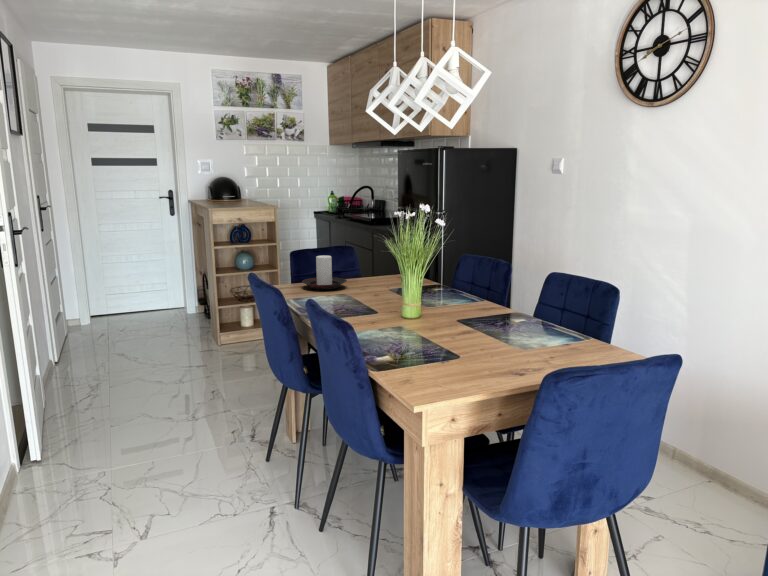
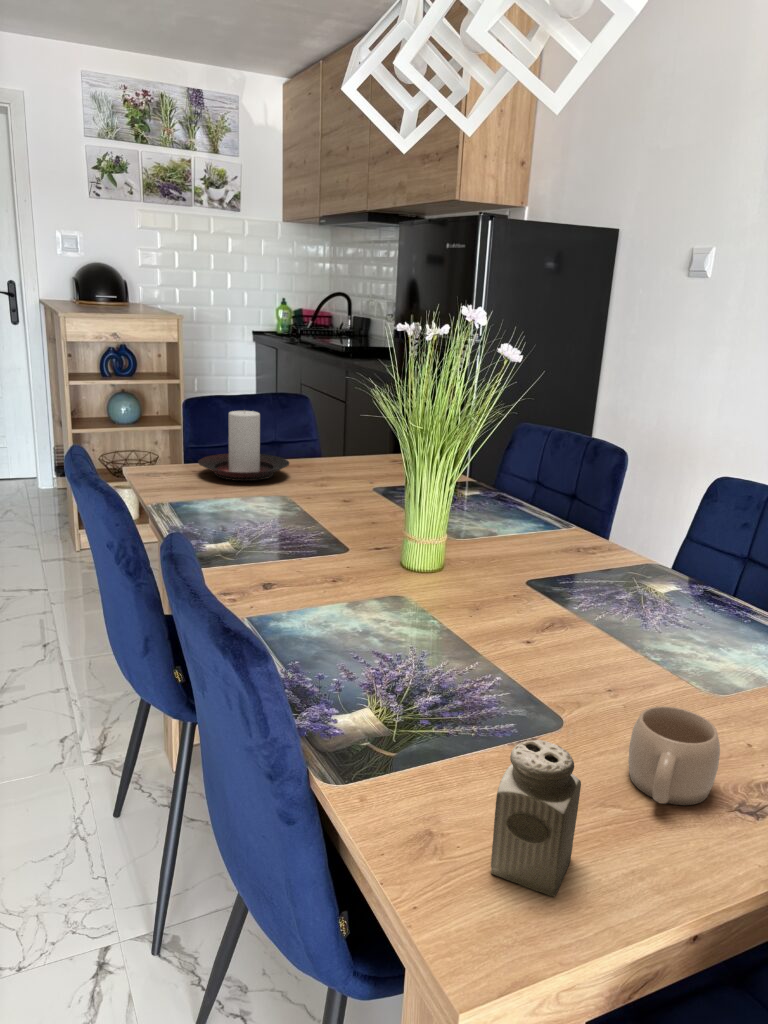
salt shaker: none [424,340,450,383] -> present [491,740,581,896]
mug: none [475,341,503,369] -> present [628,706,720,805]

